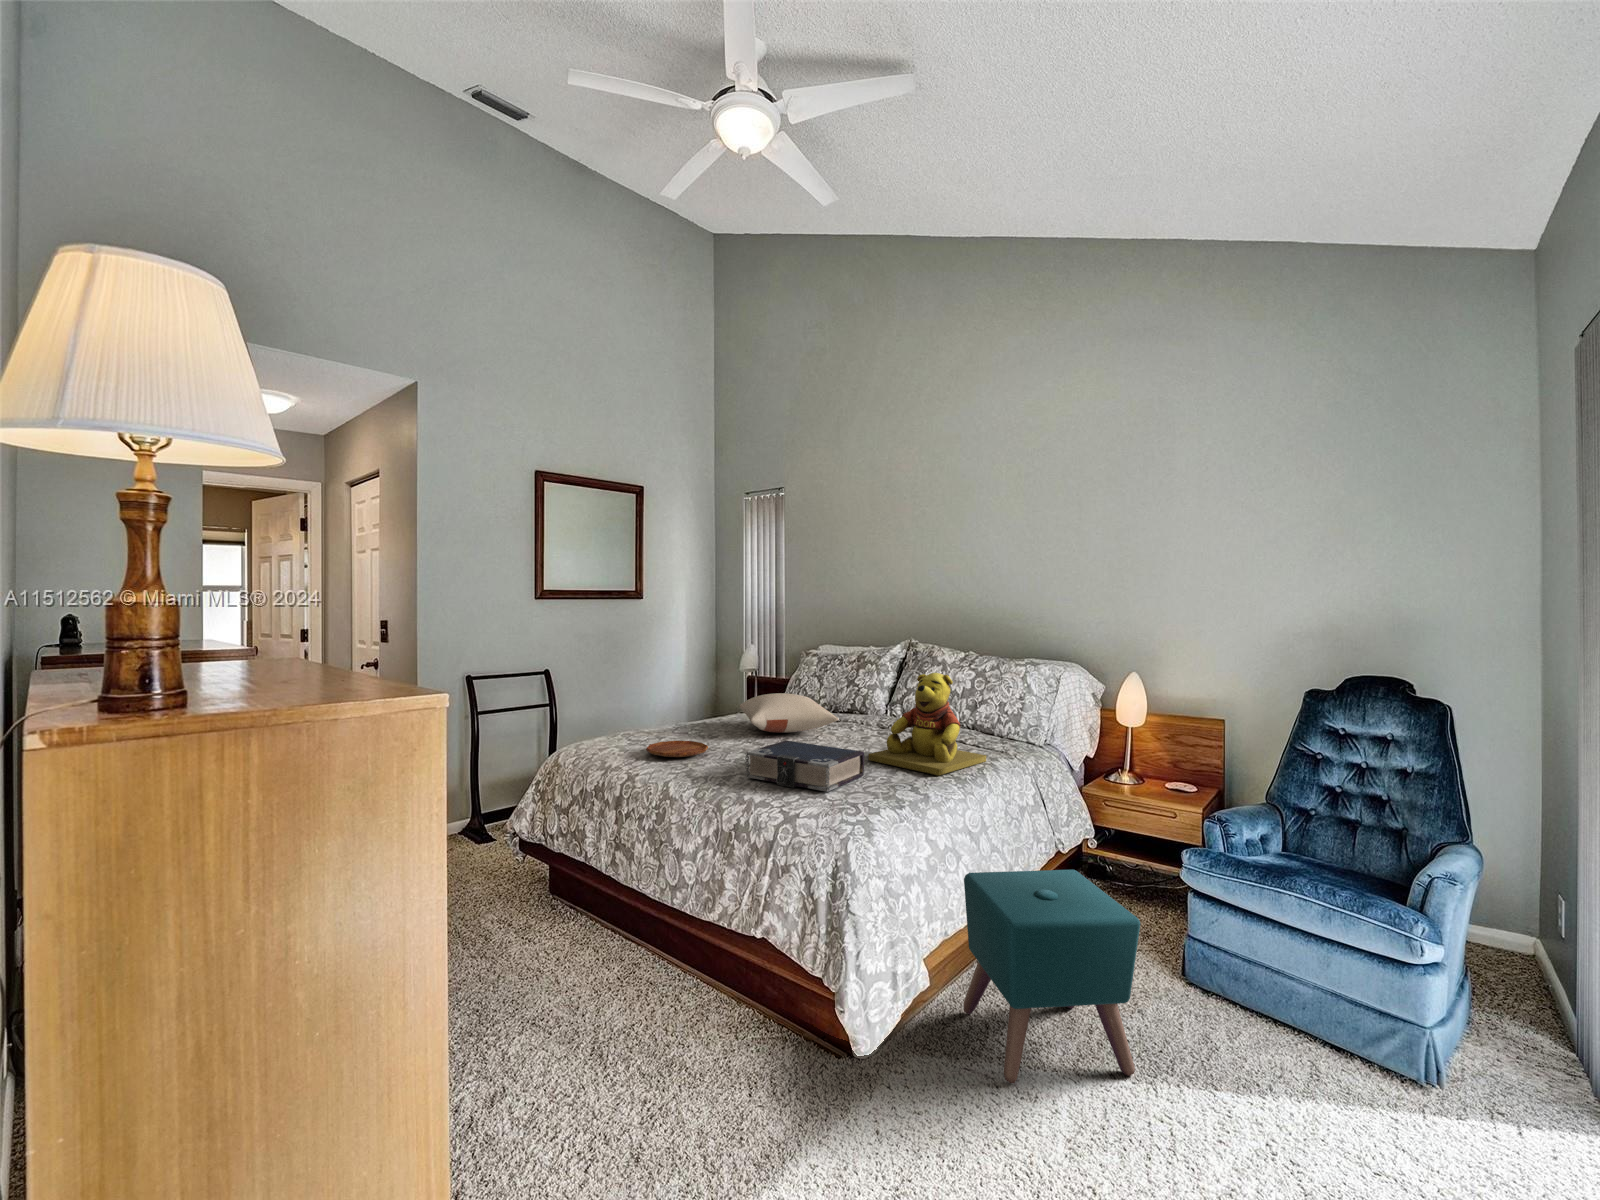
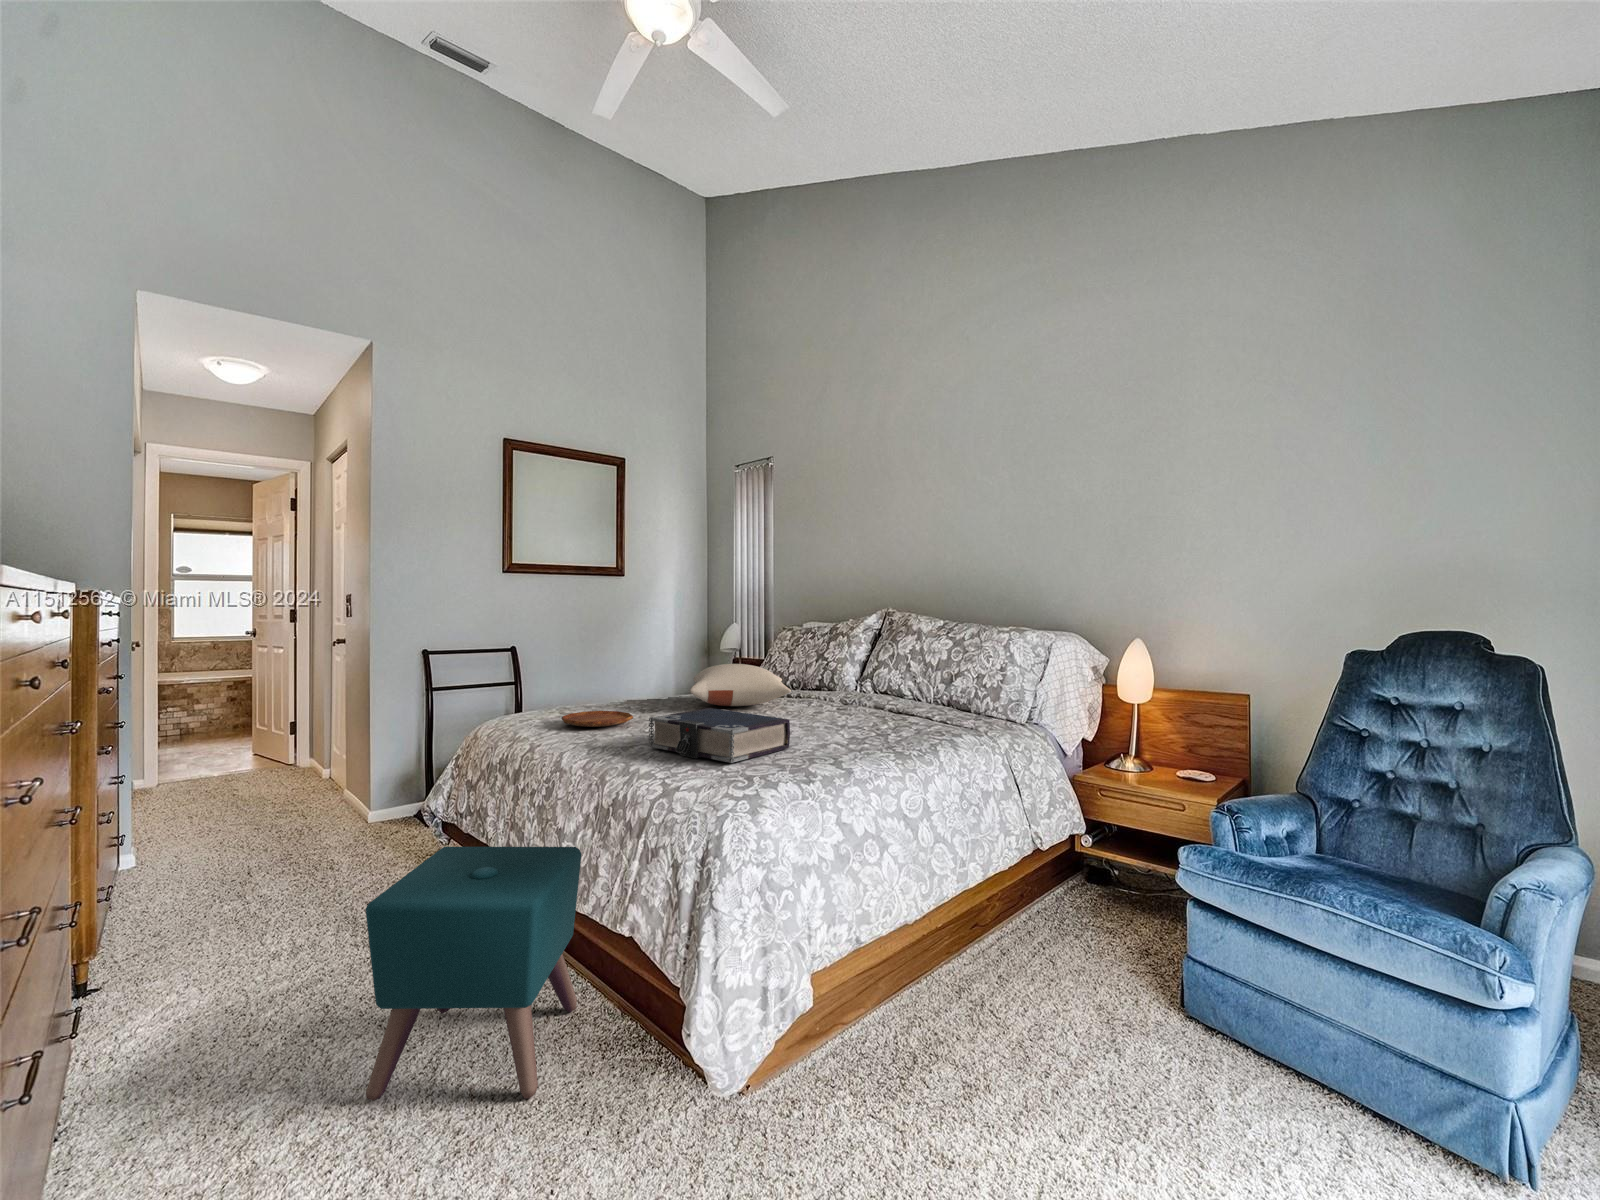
teddy bear: present [868,673,986,776] -> none [807,632,946,749]
ottoman: present [963,870,1140,1083] -> present [365,847,582,1100]

